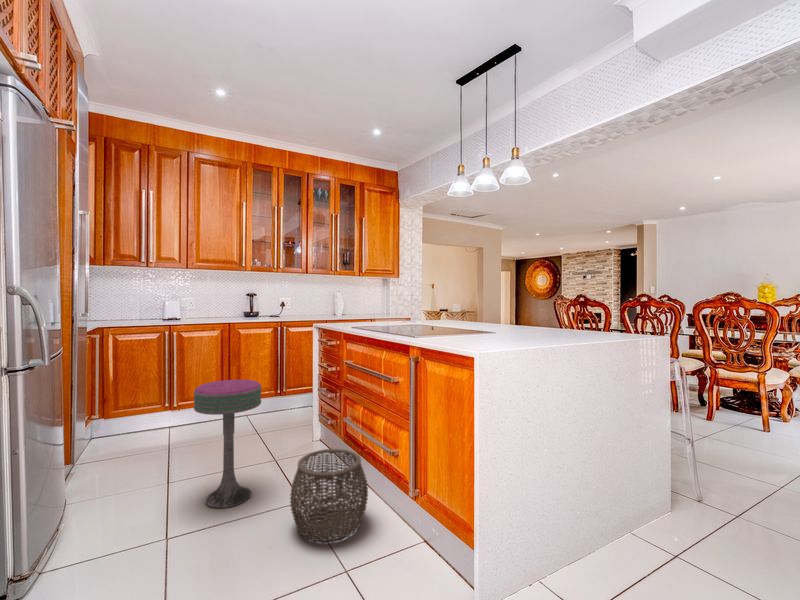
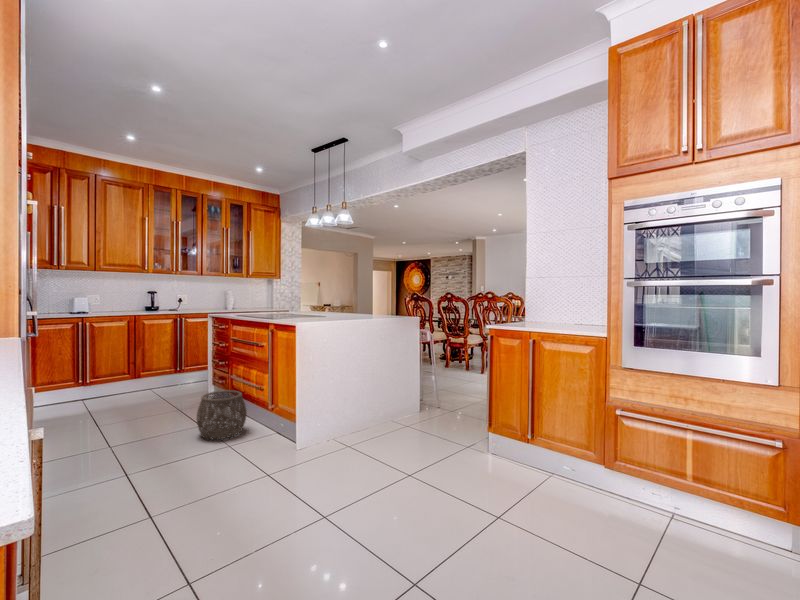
bar stool: present [194,380,261,508] -> none [125,352,173,433]

